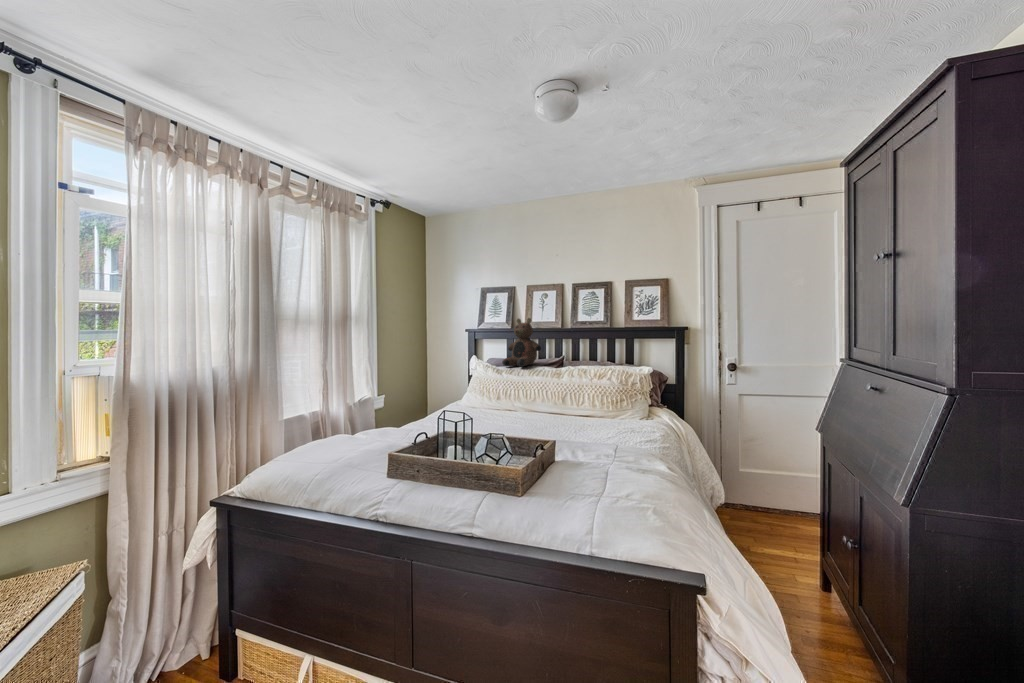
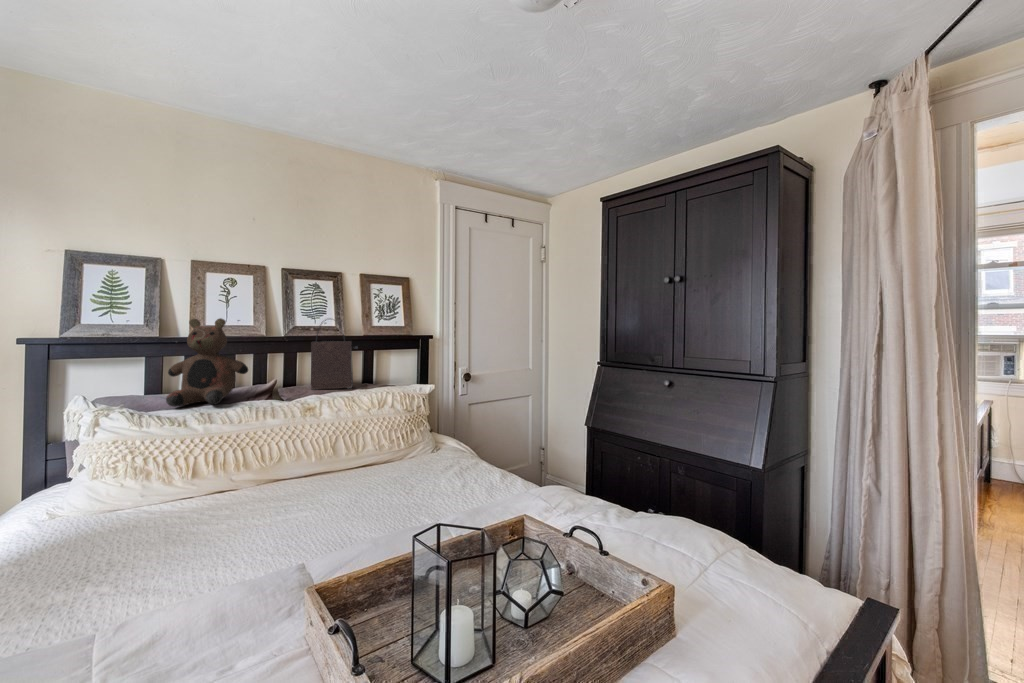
handbag: none [579,316,610,366] -> present [311,320,358,390]

